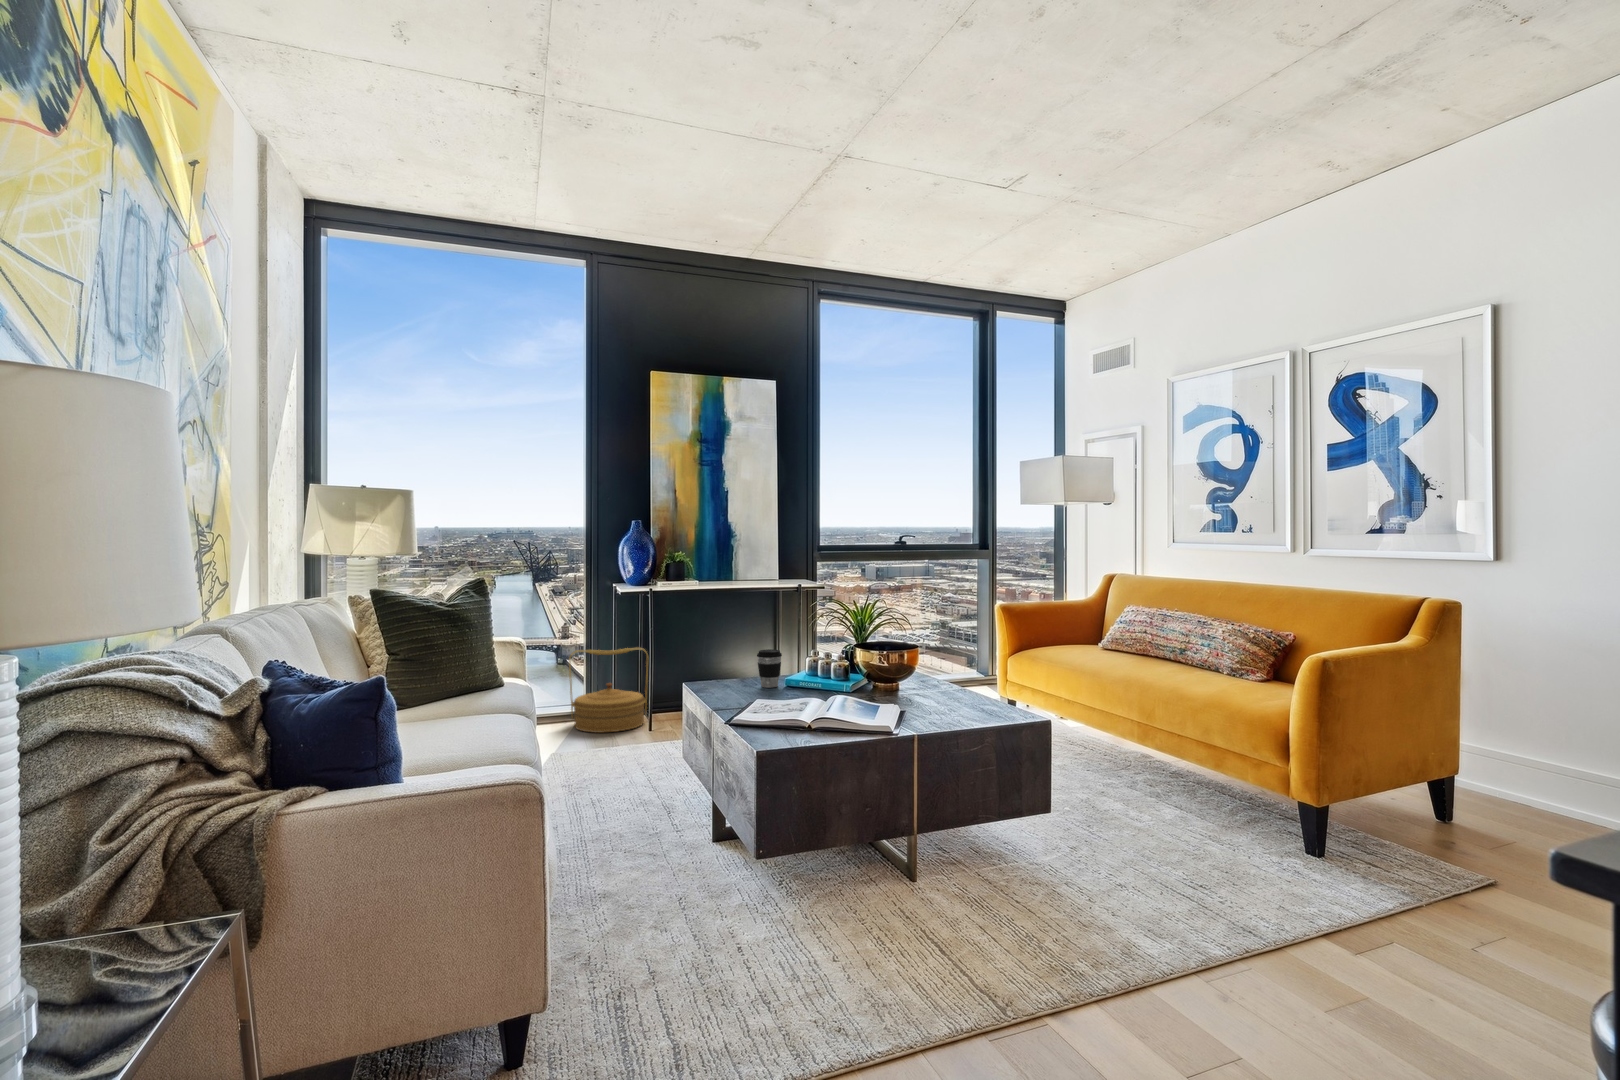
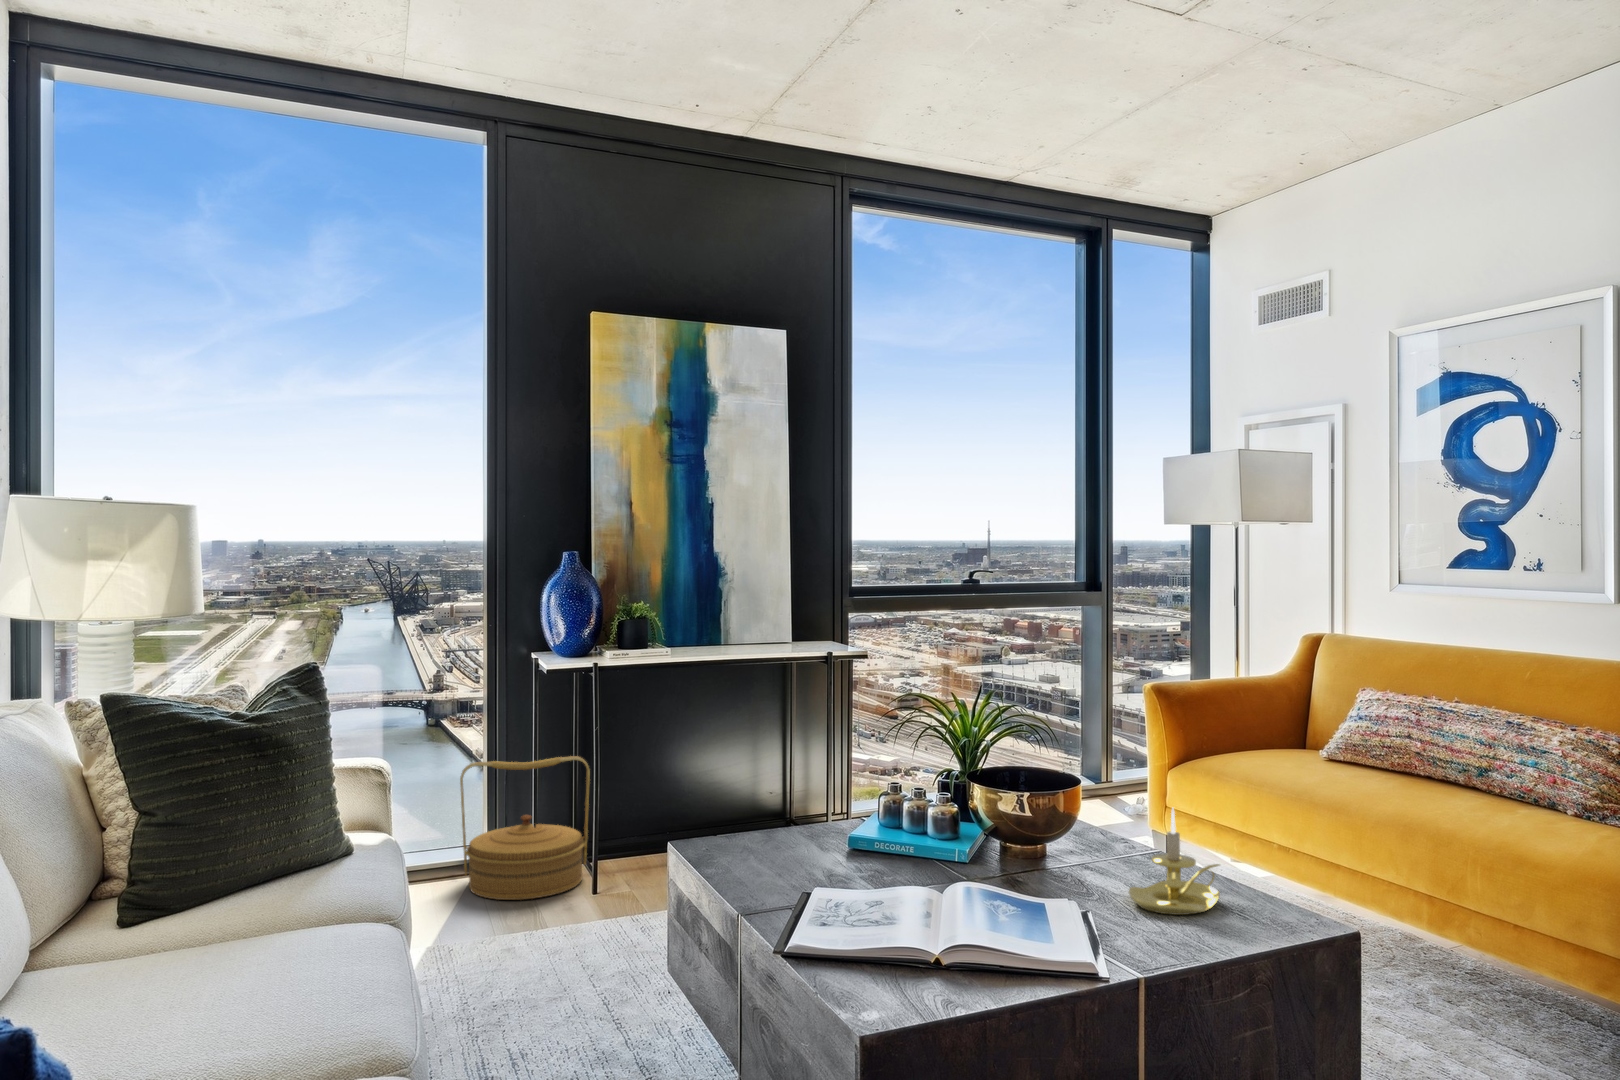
coffee cup: present [757,649,782,688] -> none [800,785,844,855]
candle holder: none [929,654,983,711] -> present [1129,808,1220,915]

